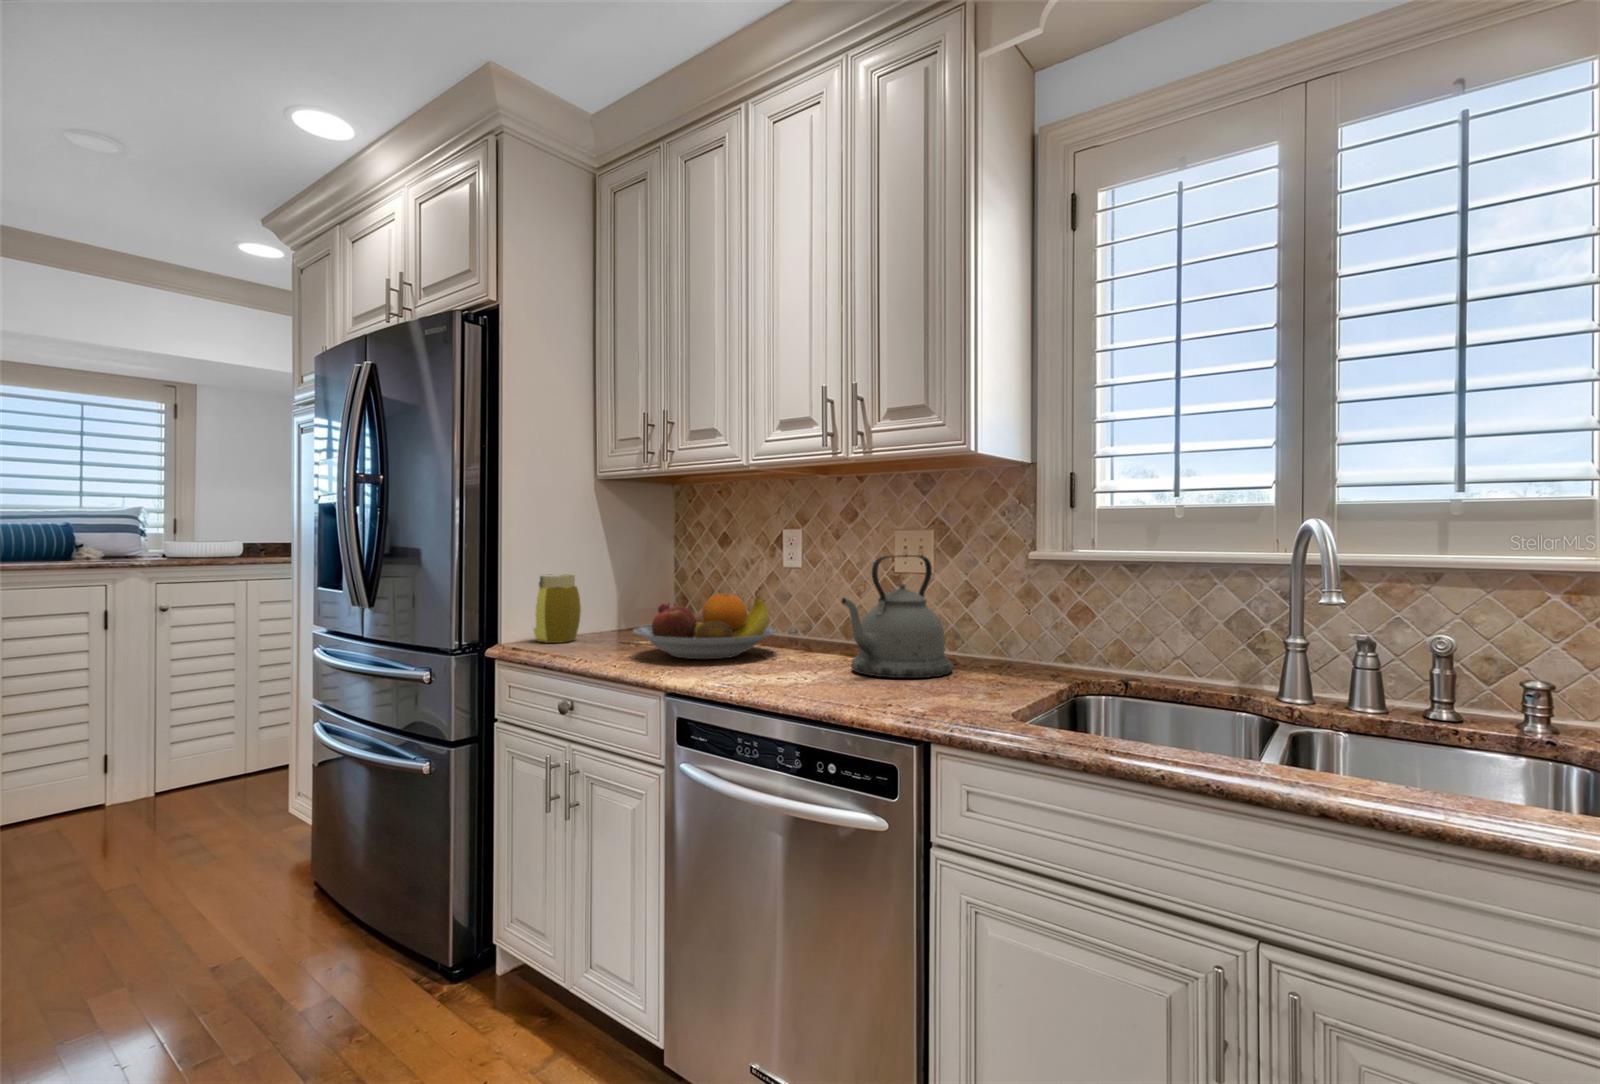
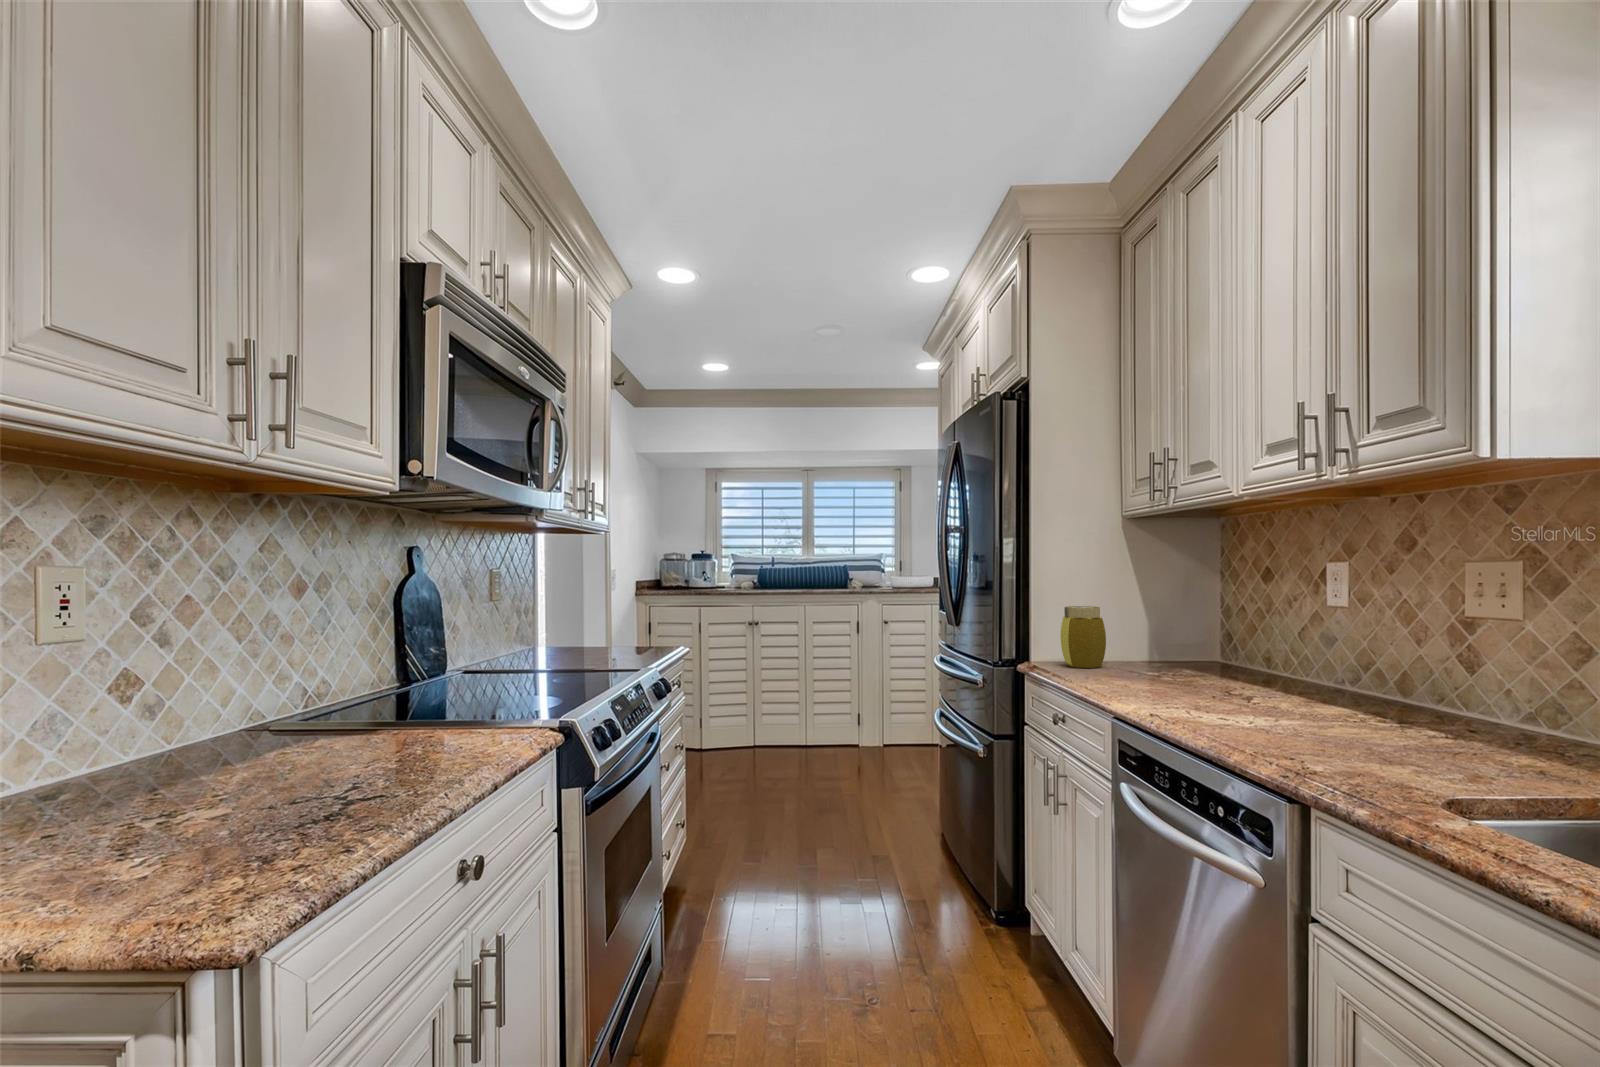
kettle: present [841,555,953,678] -> none [1307,595,1511,757]
fruit bowl: present [633,593,776,659] -> none [1121,631,1287,699]

